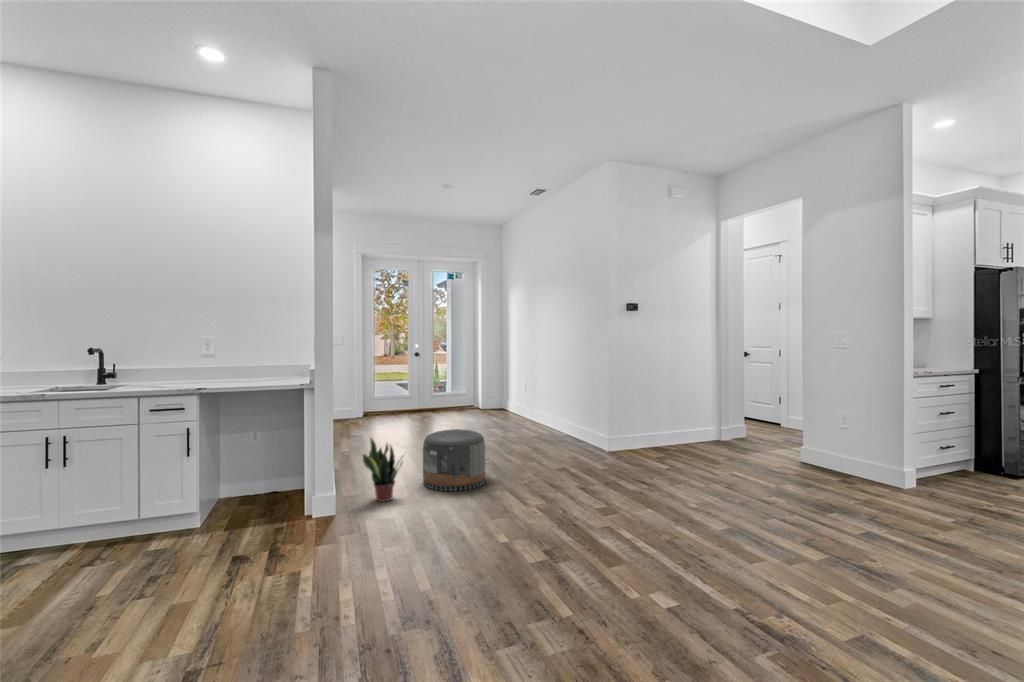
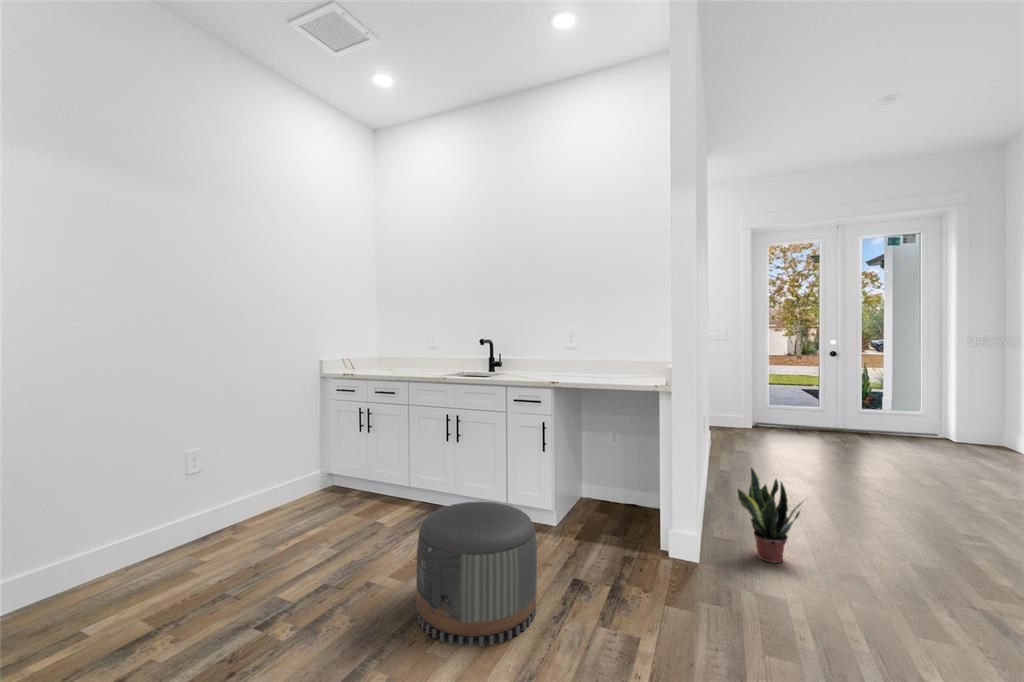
pouf: present [423,429,485,491] -> present [416,502,537,647]

